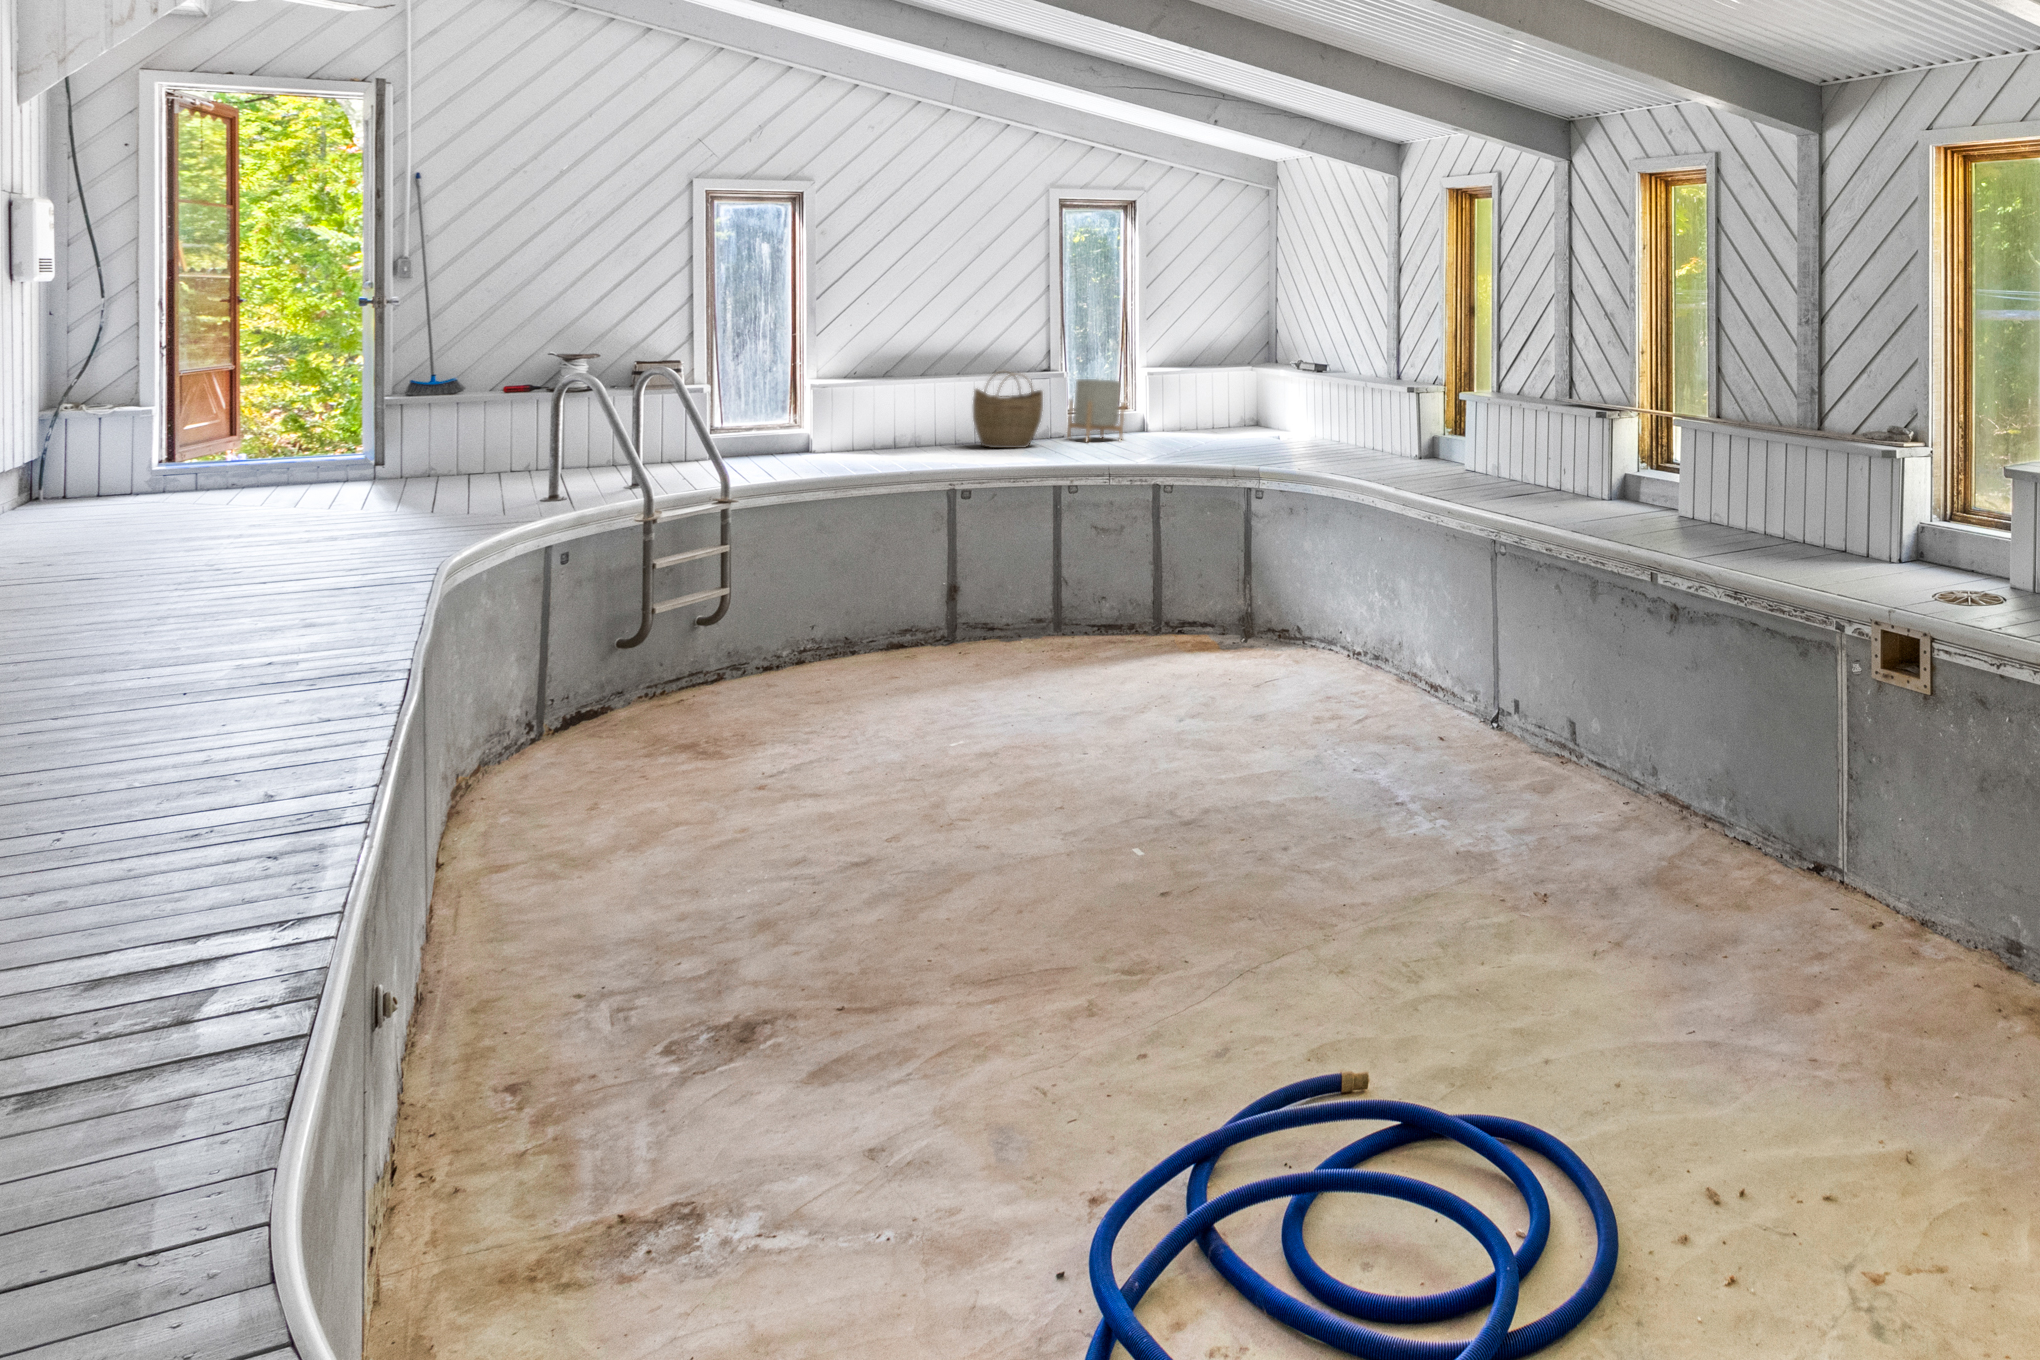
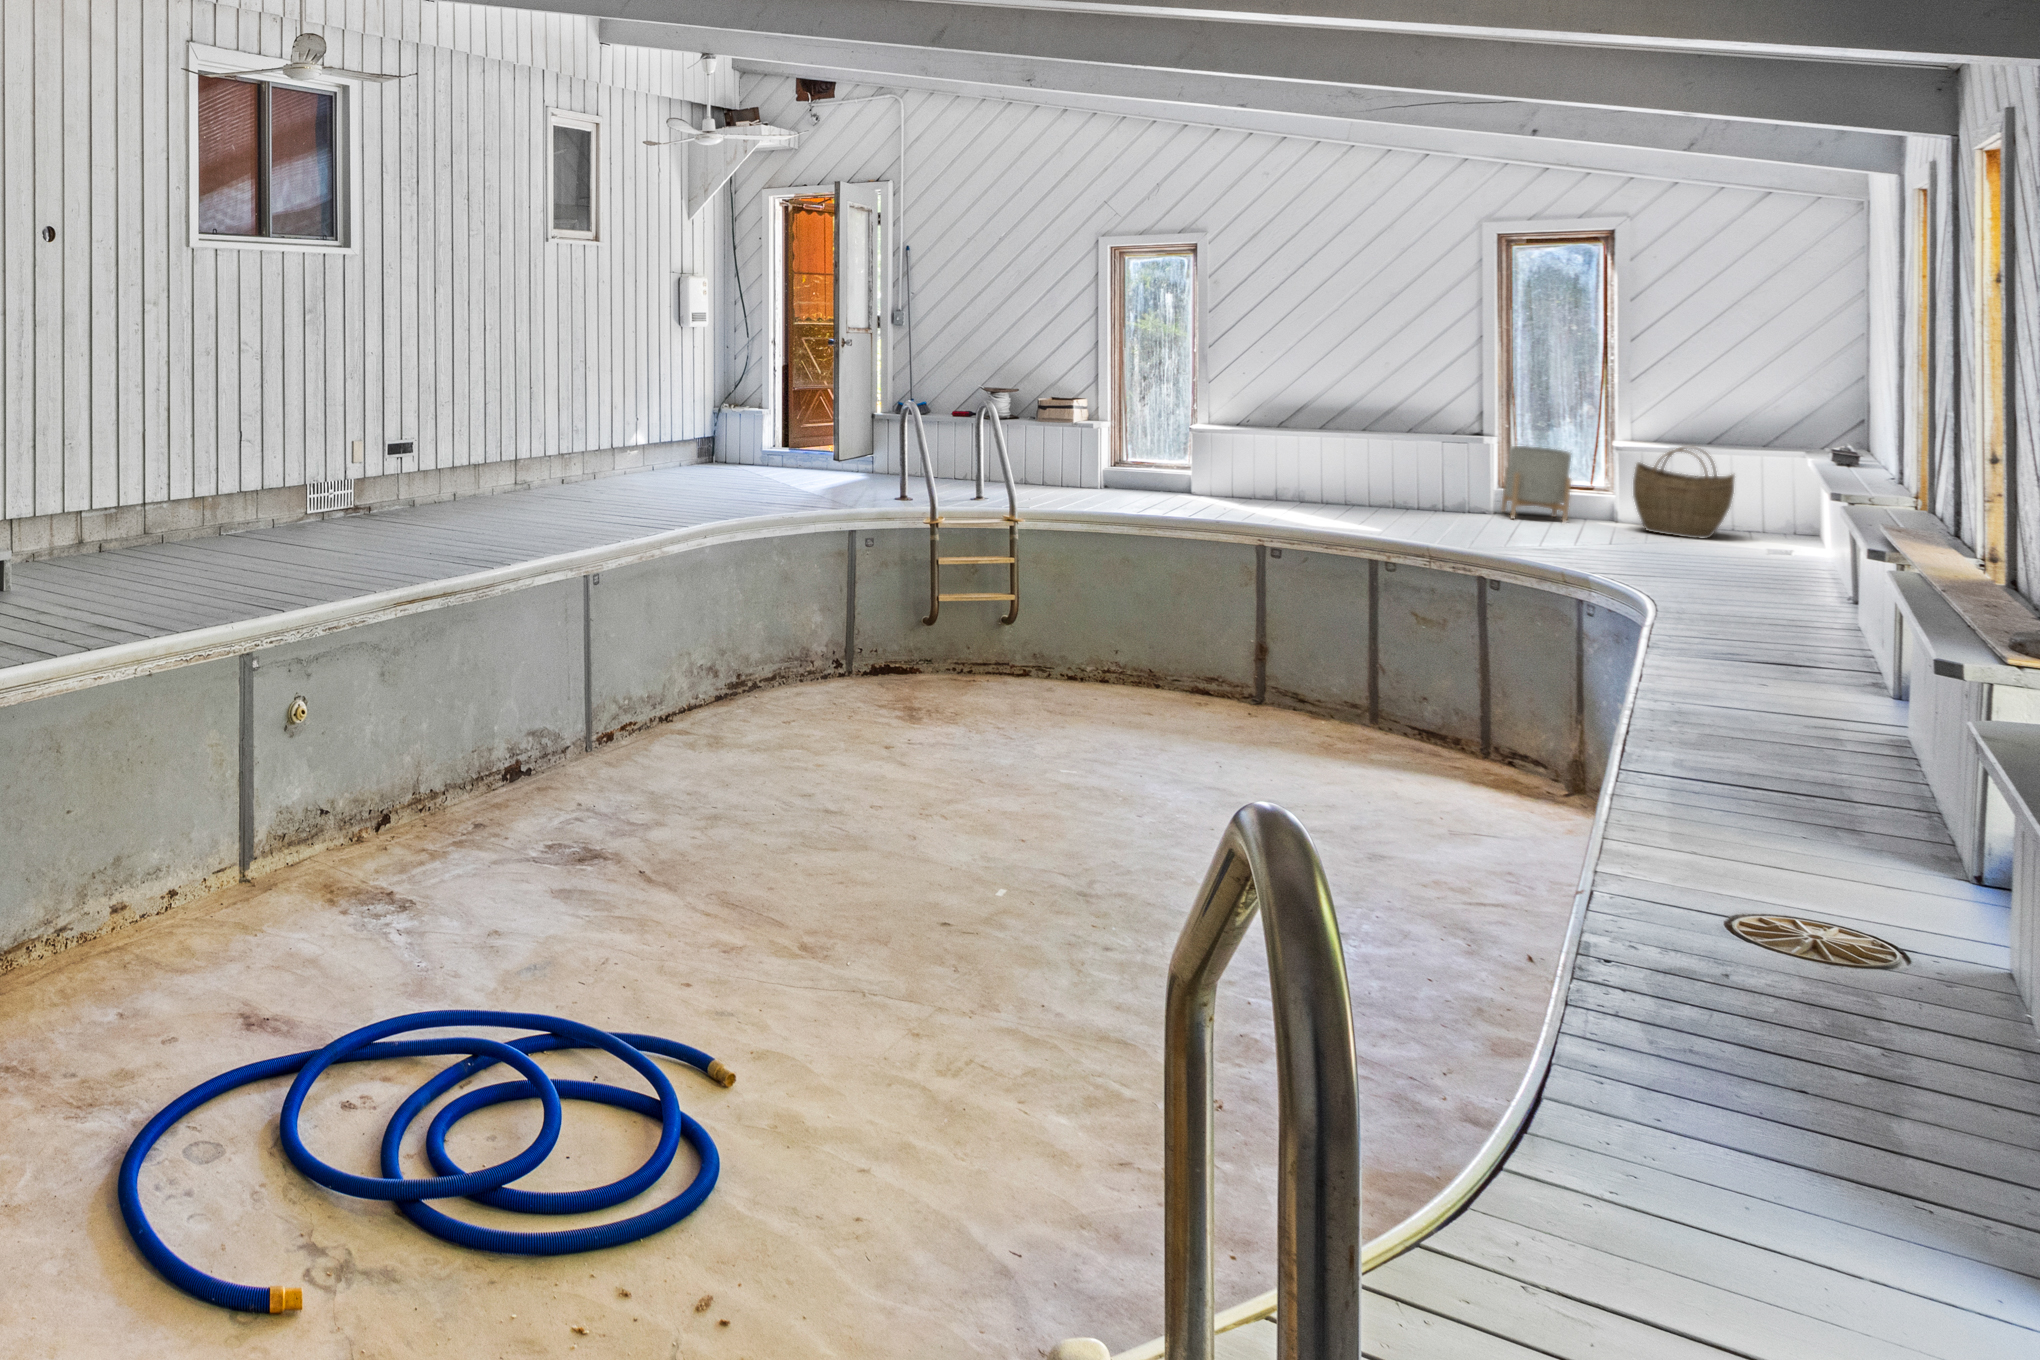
woven basket: present [973,373,1043,448] -> present [1633,447,1735,539]

